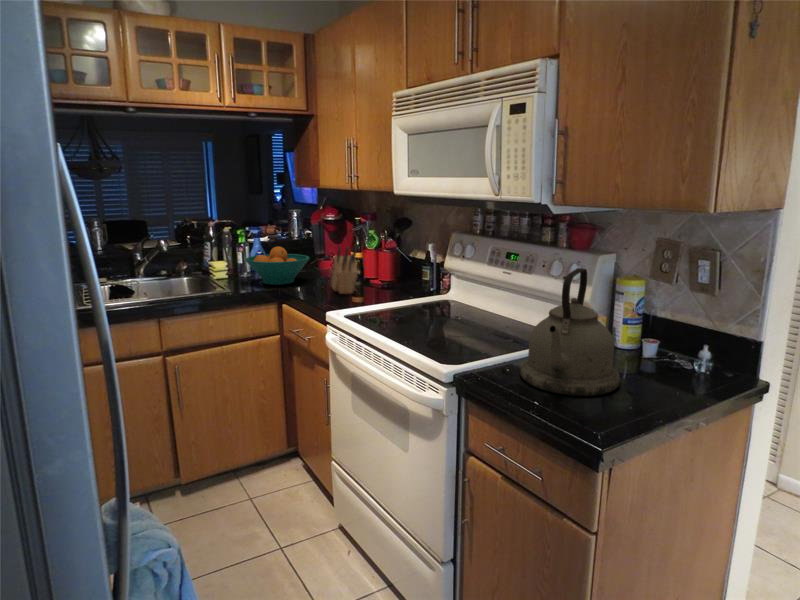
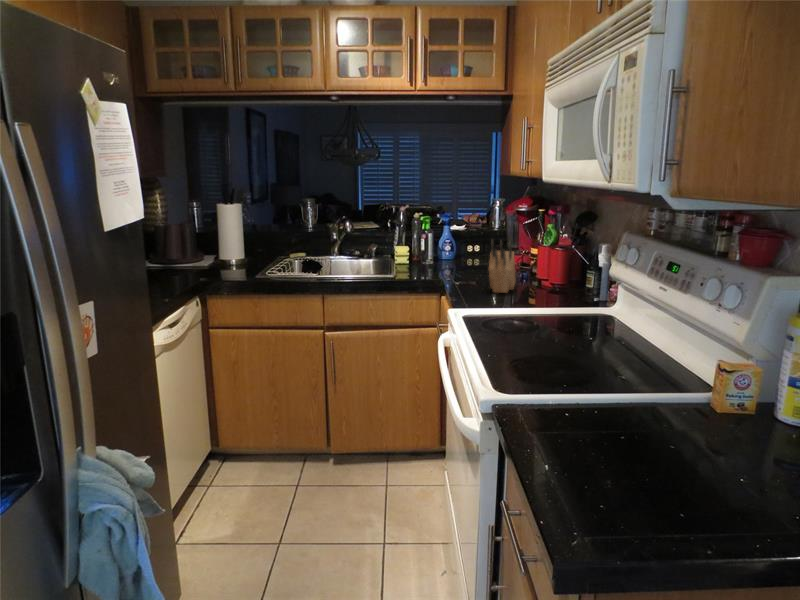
fruit bowl: present [245,246,309,285] -> none [415,235,481,276]
kettle: present [520,268,620,396] -> none [569,297,716,477]

